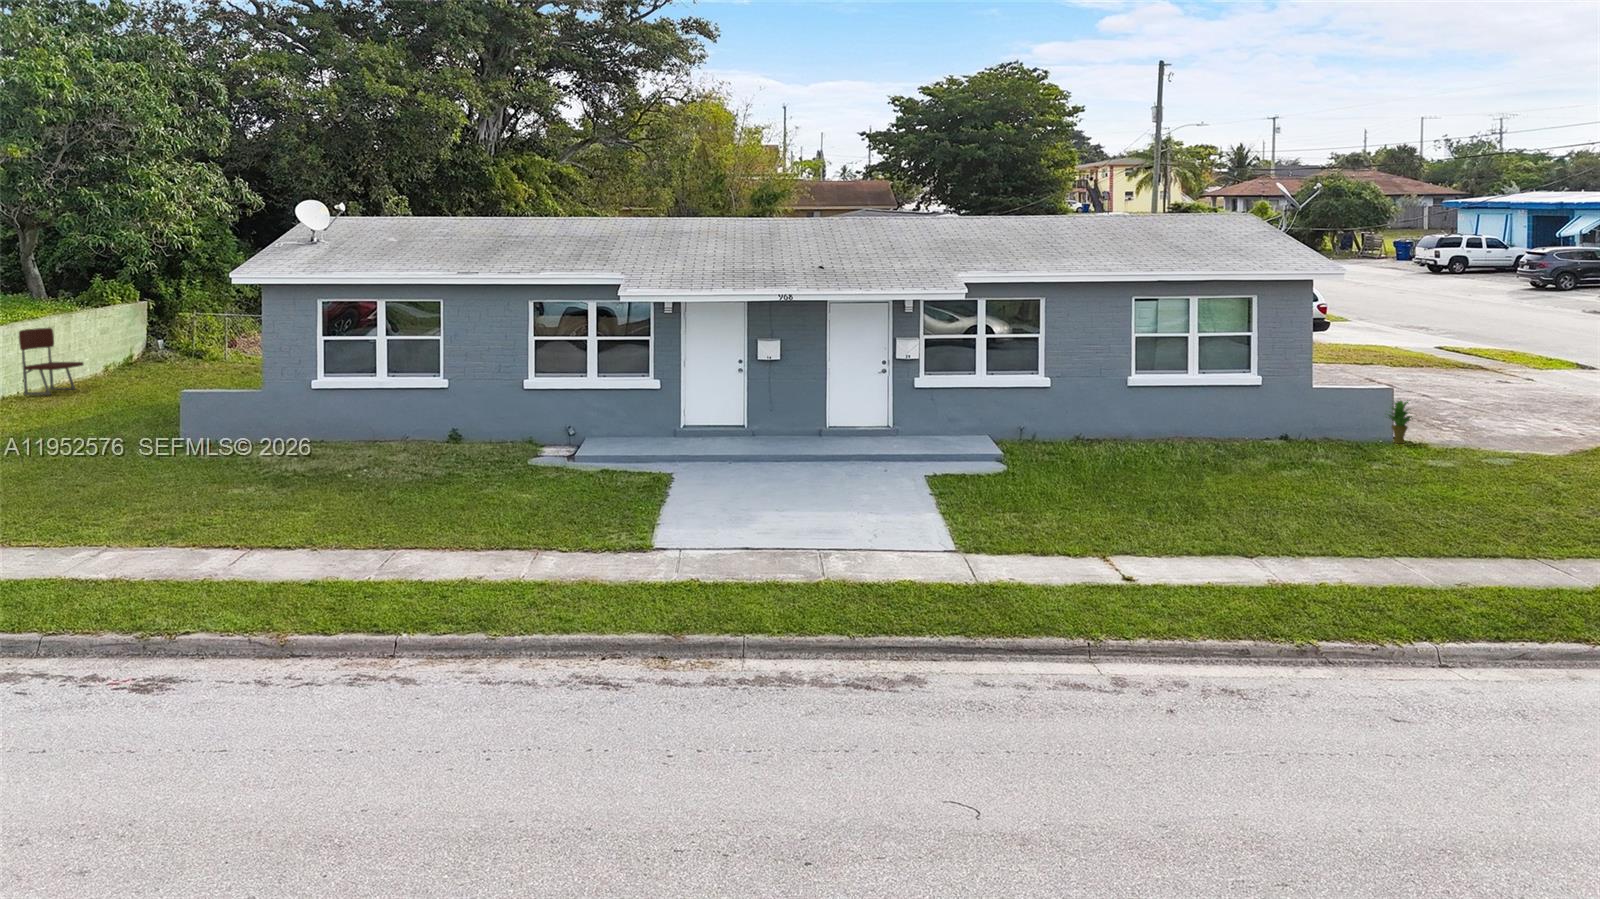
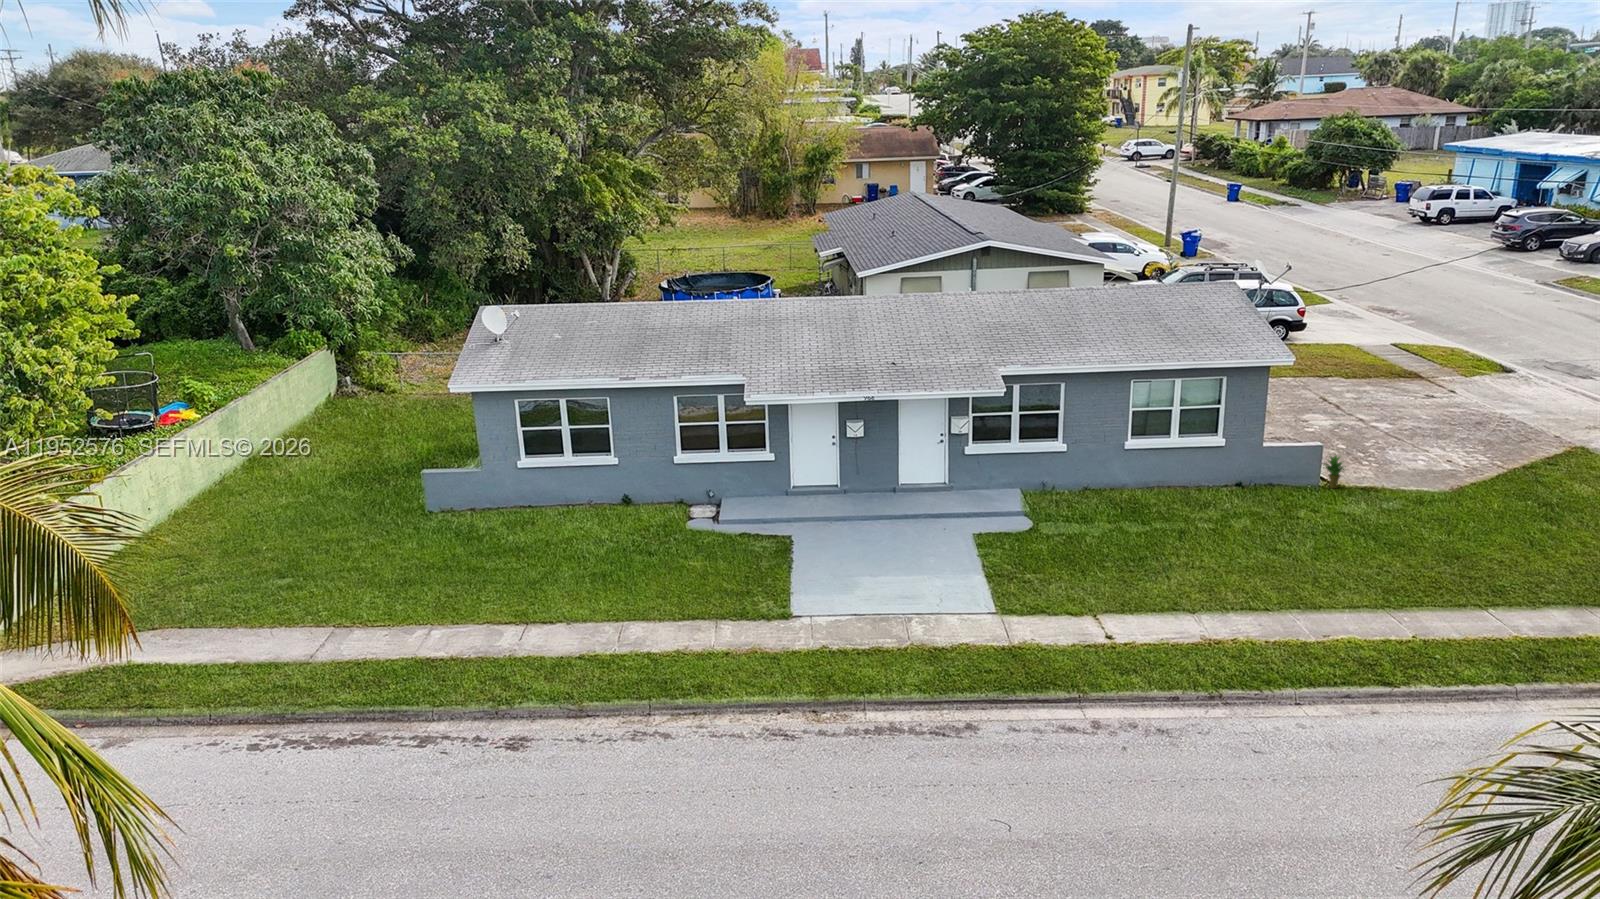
bench: present [19,328,83,395] -> none [269,395,313,451]

